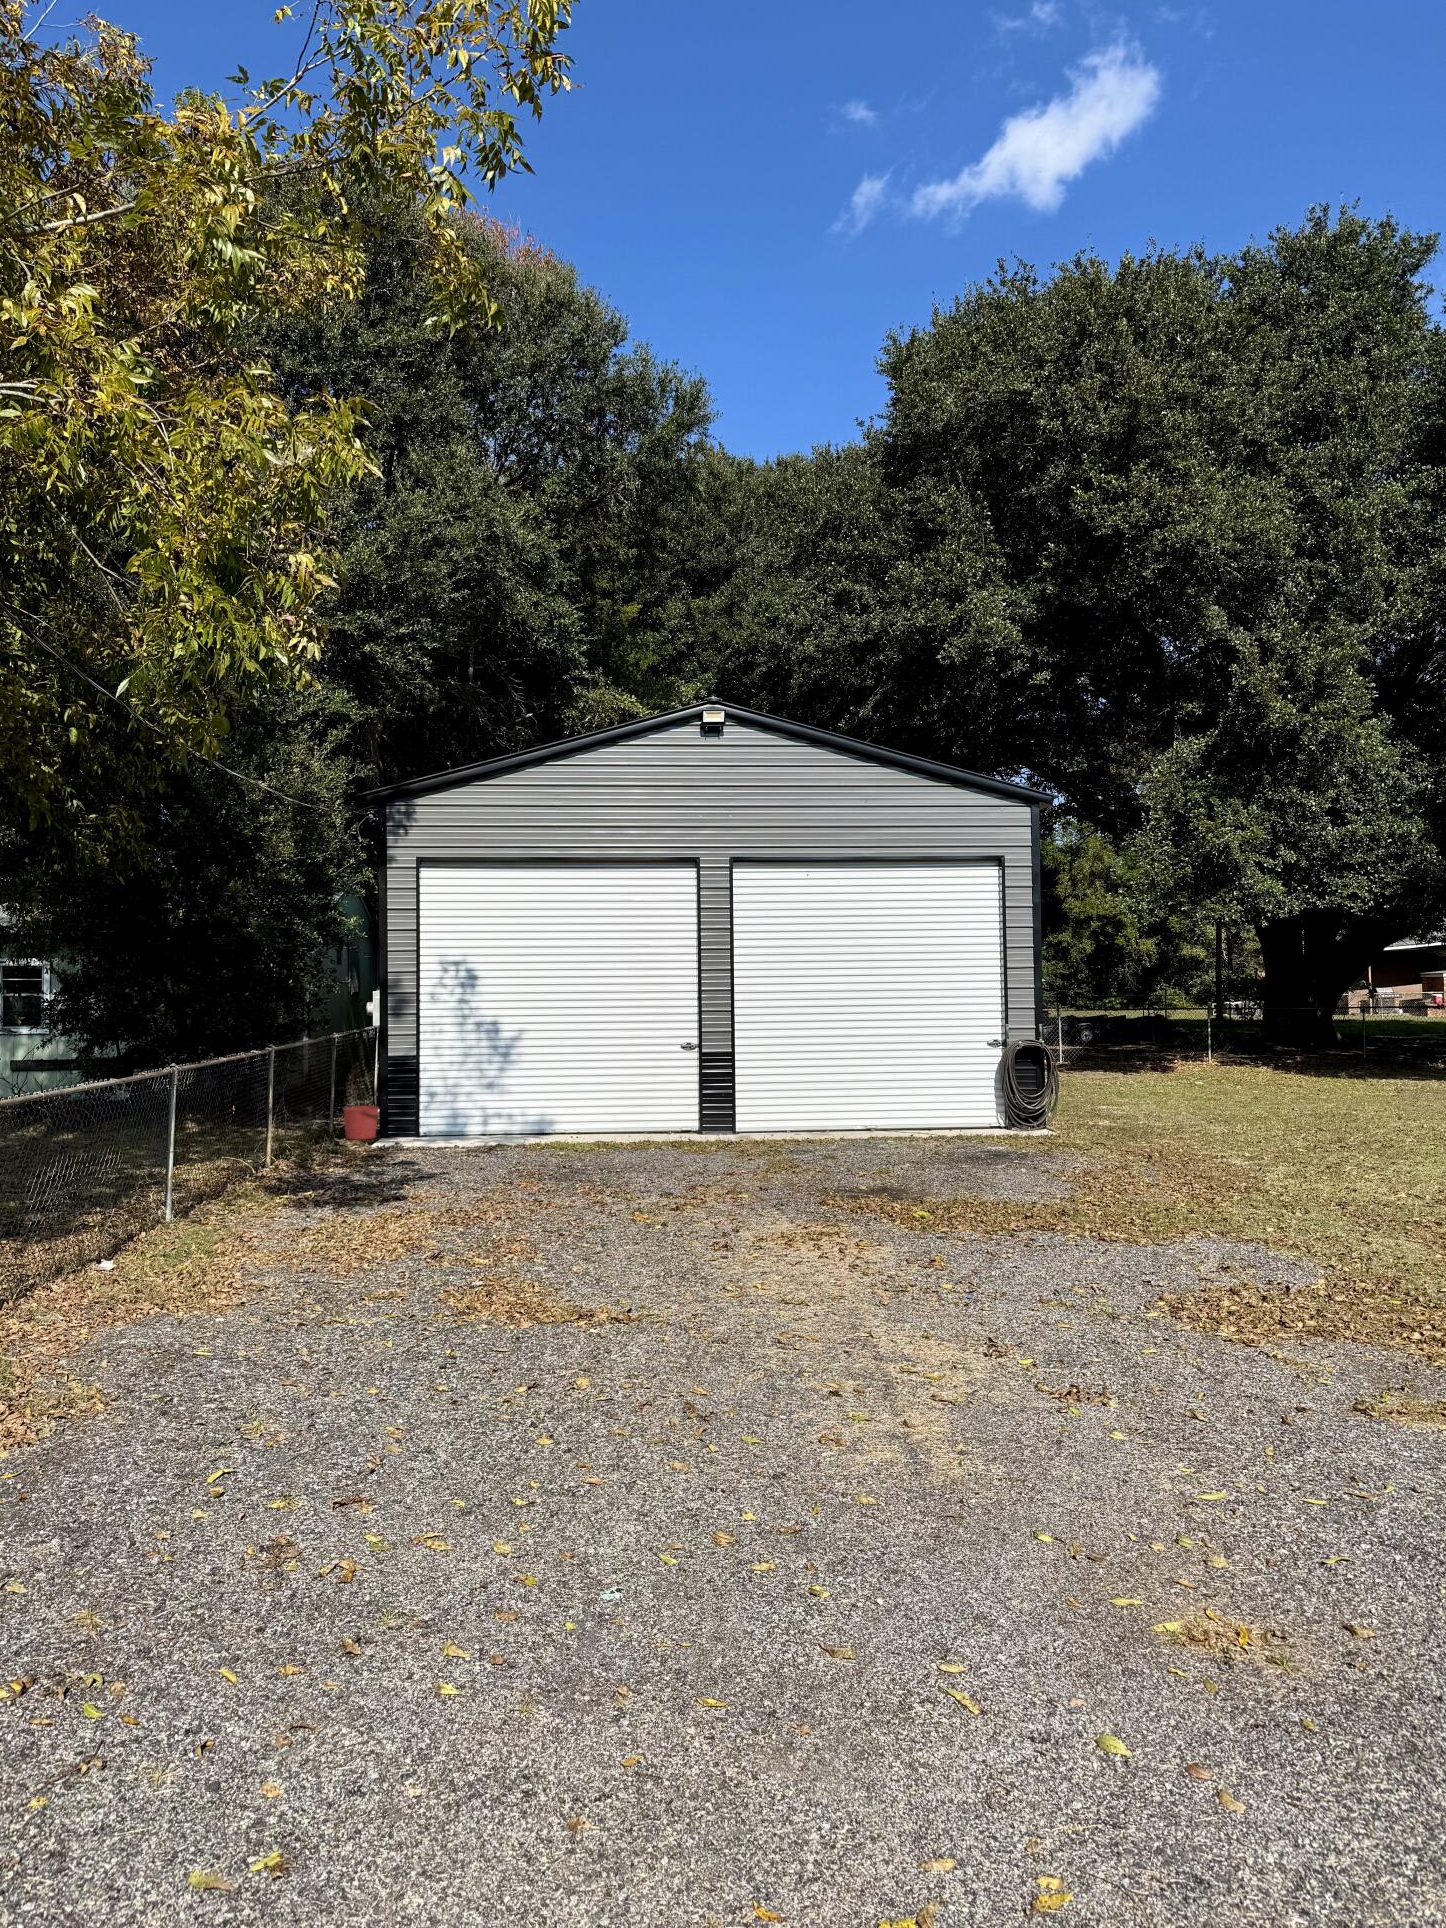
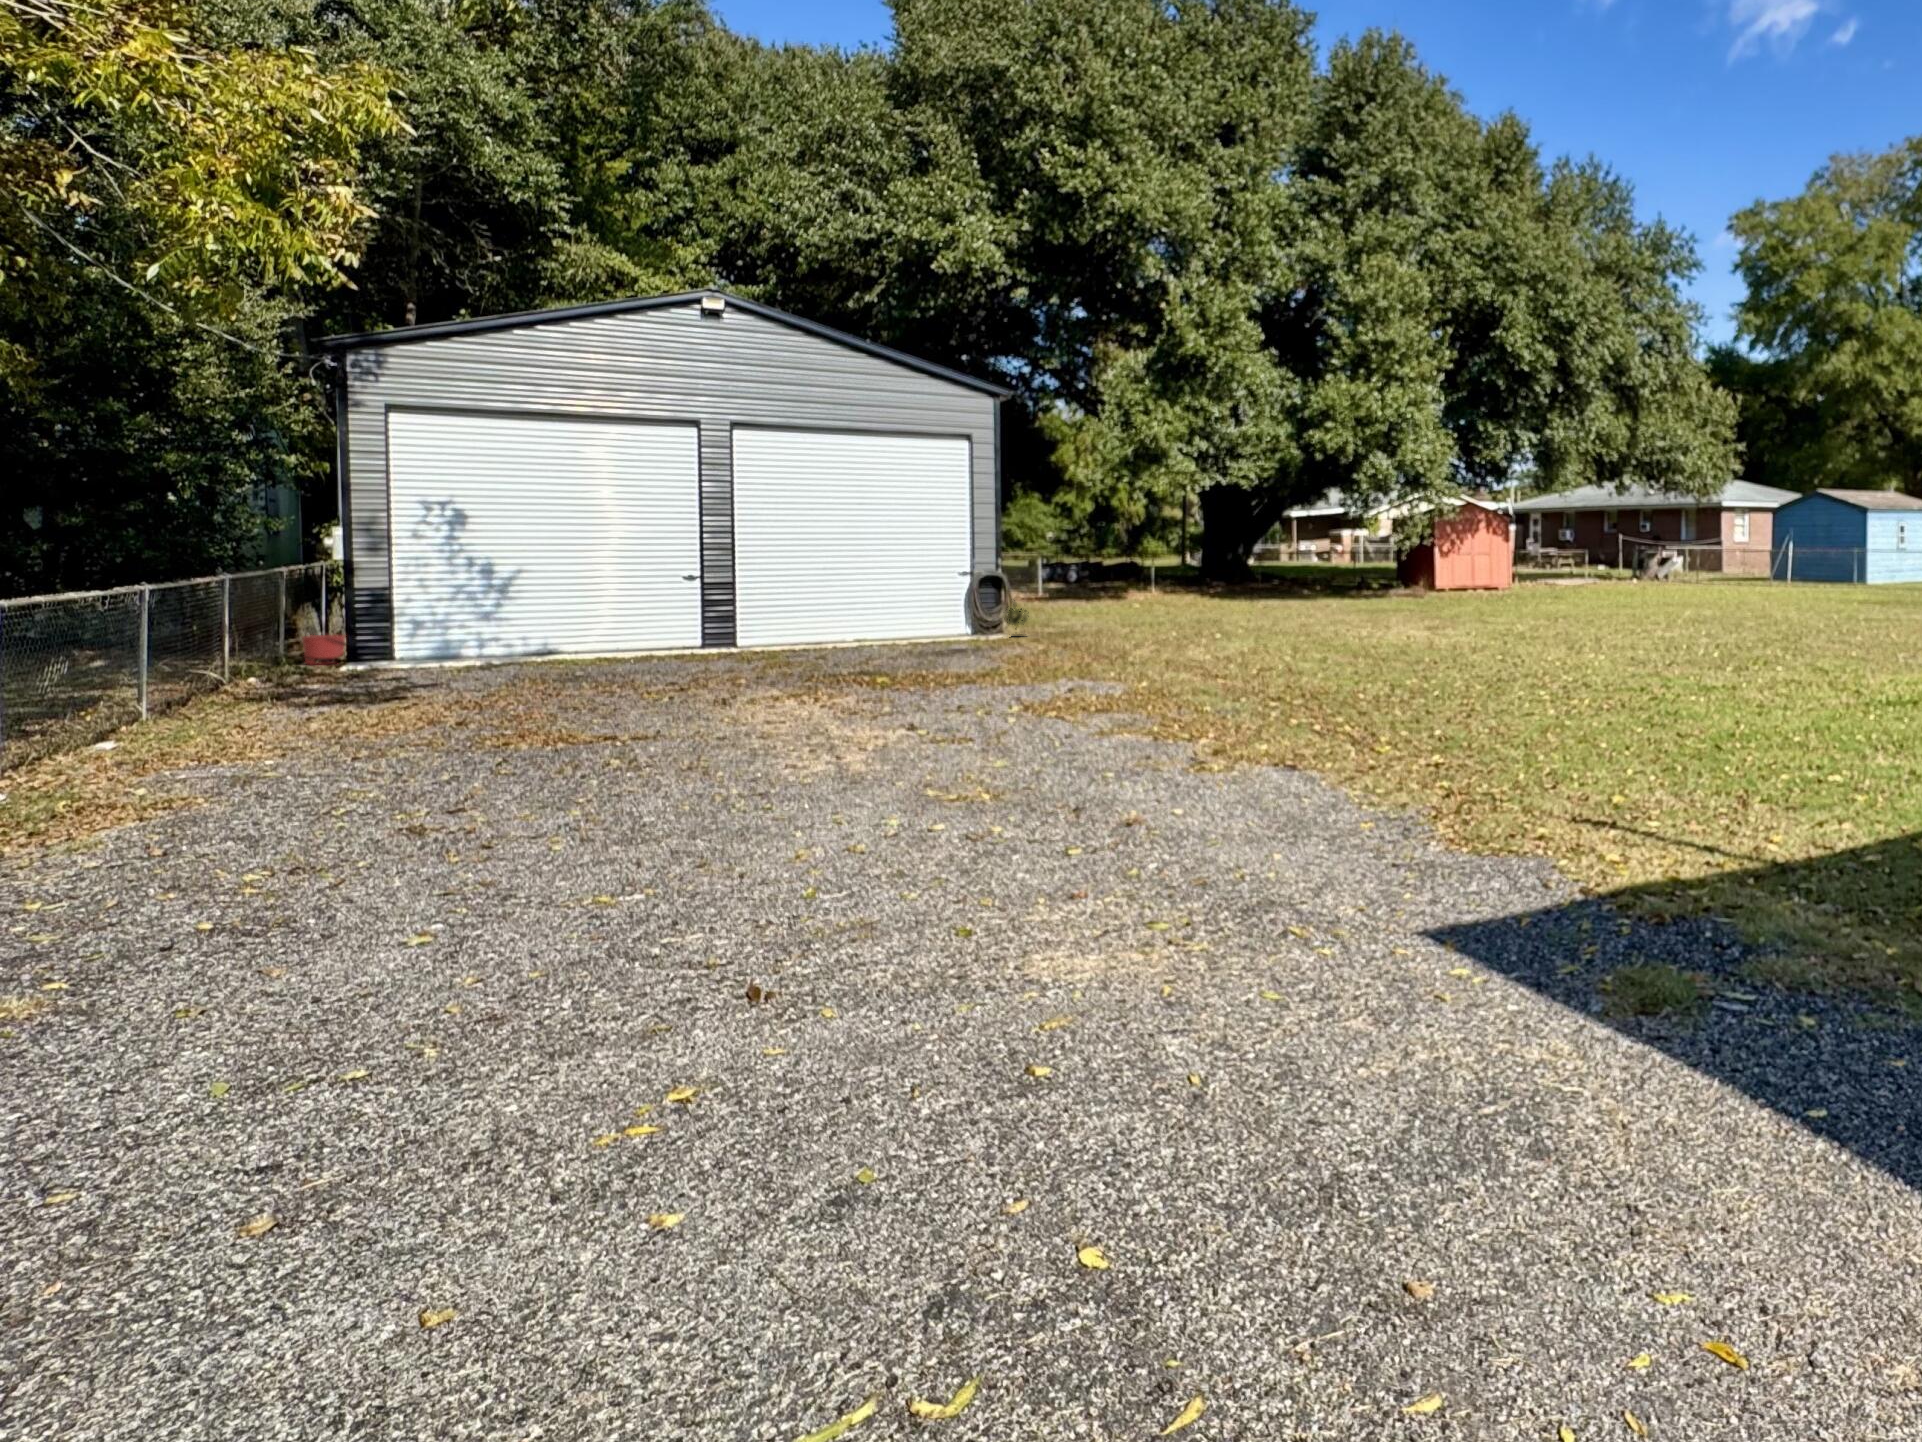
potted tree: none [1043,1075,1084,1135] -> present [1004,600,1029,637]

